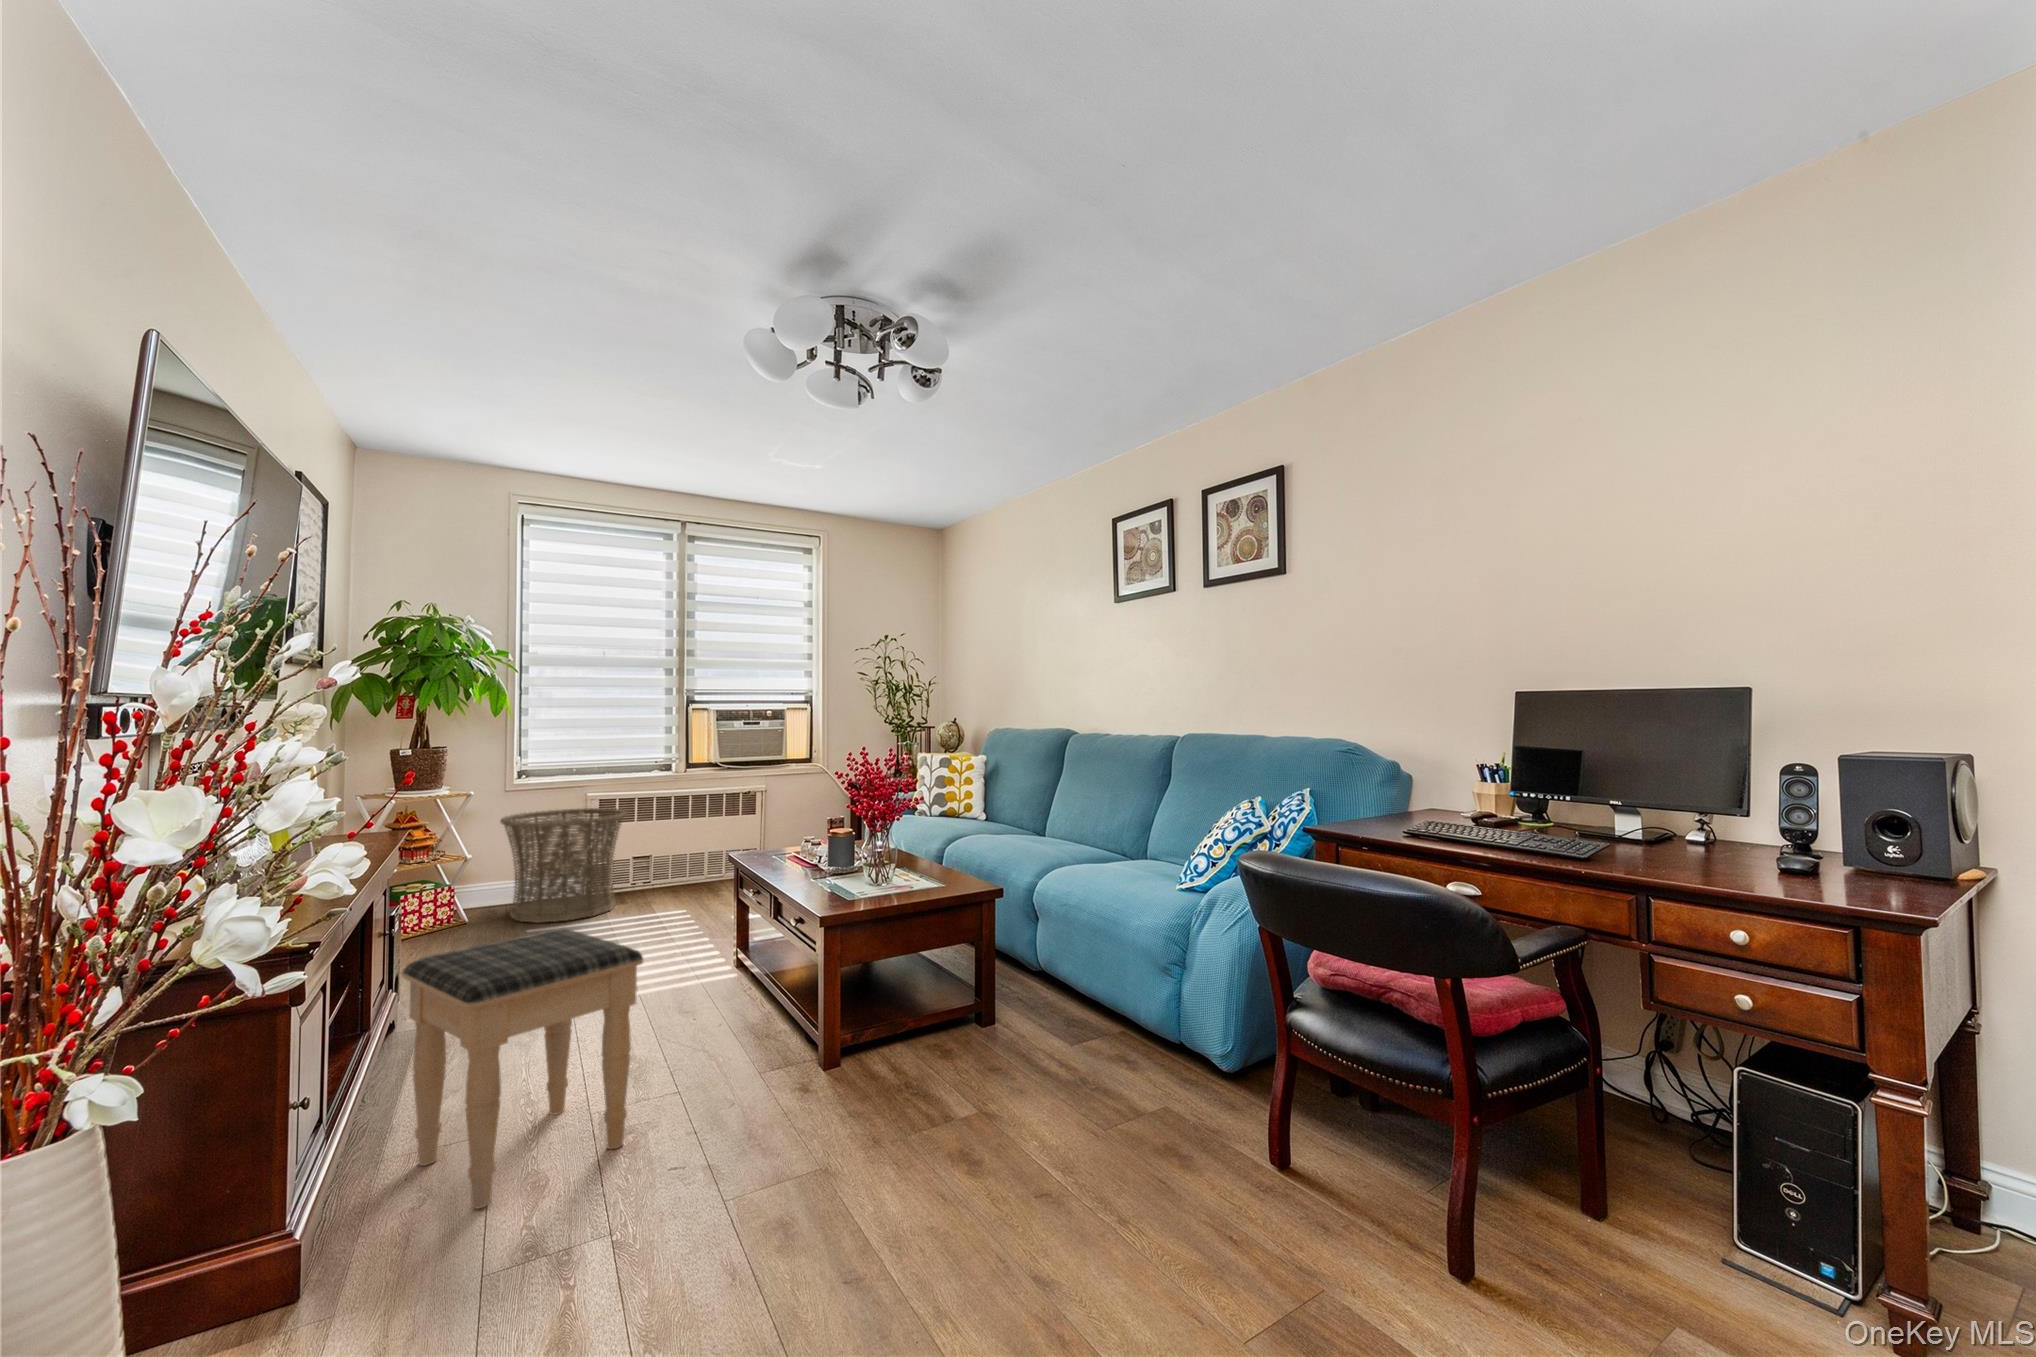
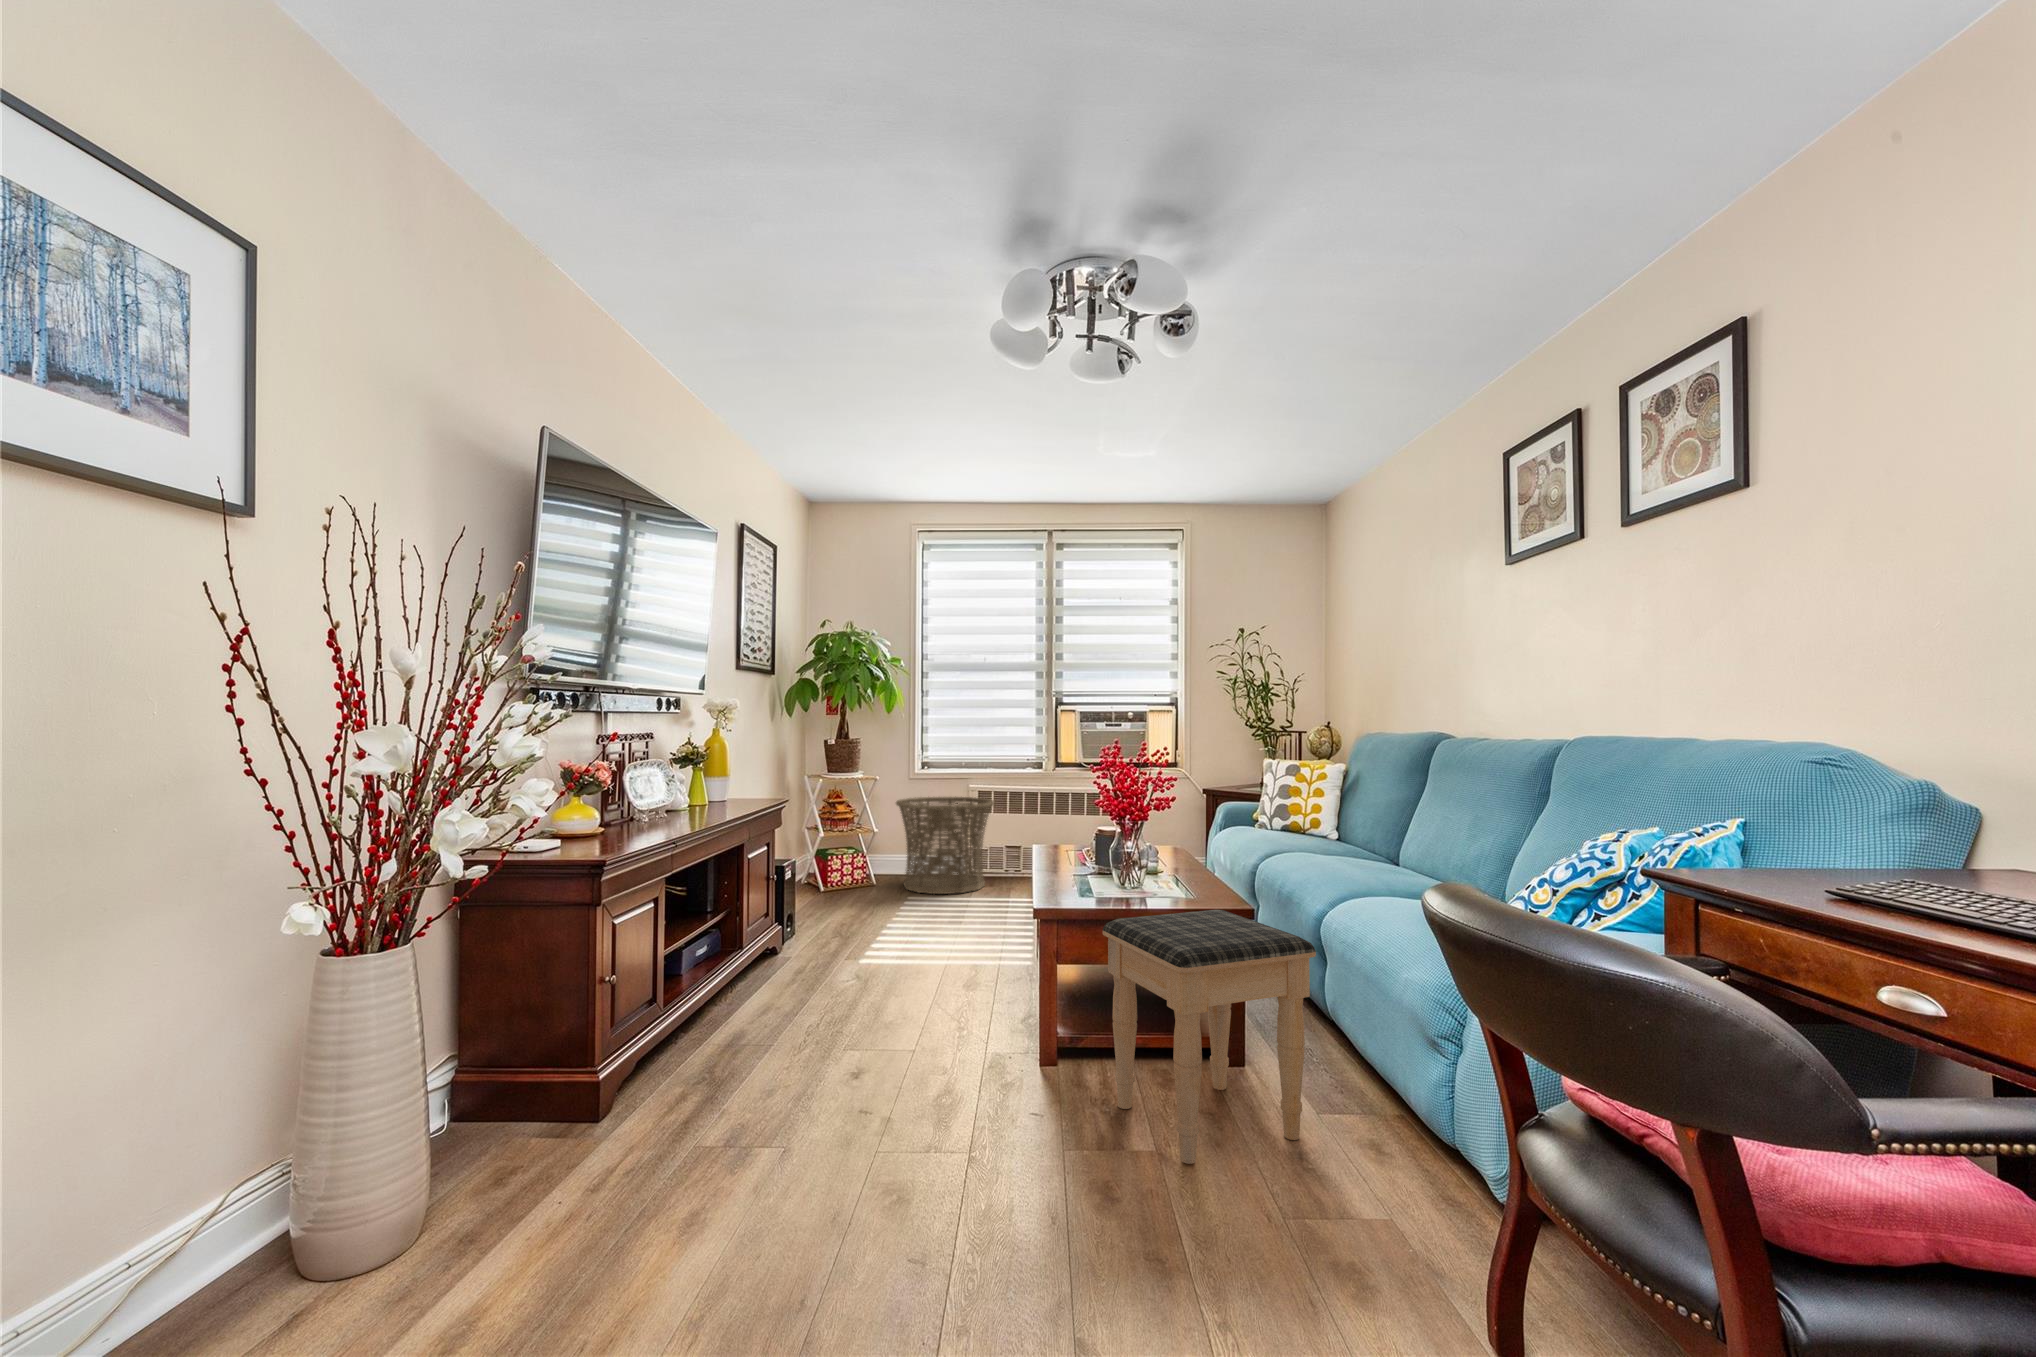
footstool: present [402,928,643,1209] -> present [1103,910,1316,1164]

